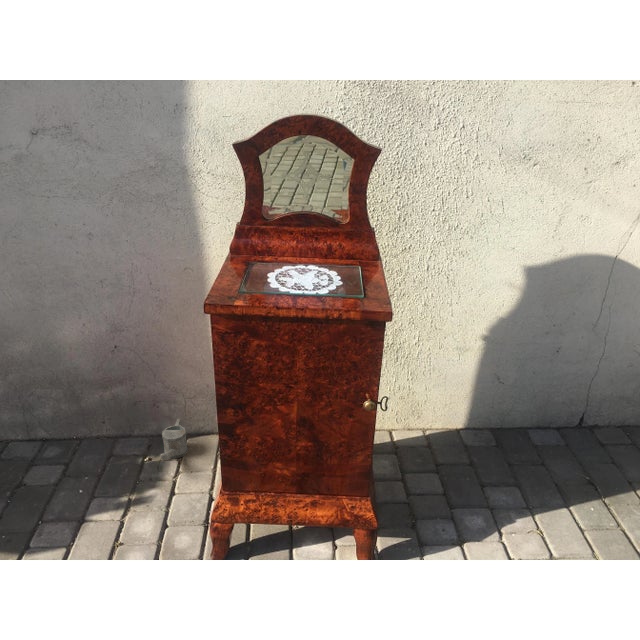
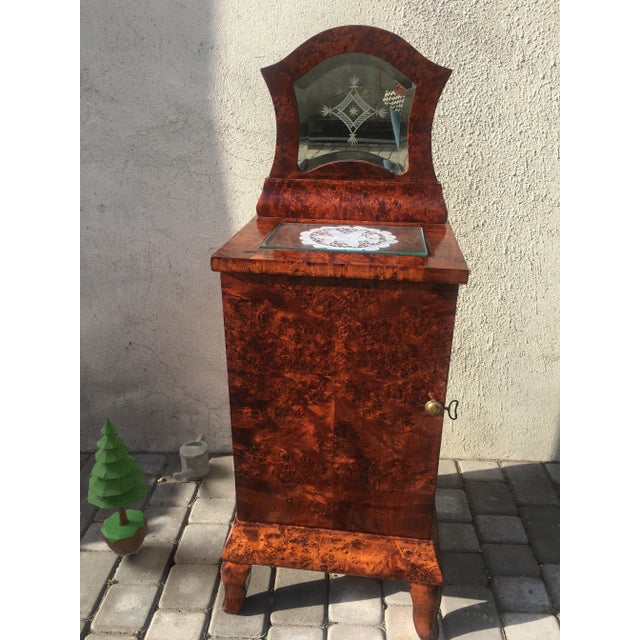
potted tree: none [97,416,147,523] -> present [88,418,150,556]

